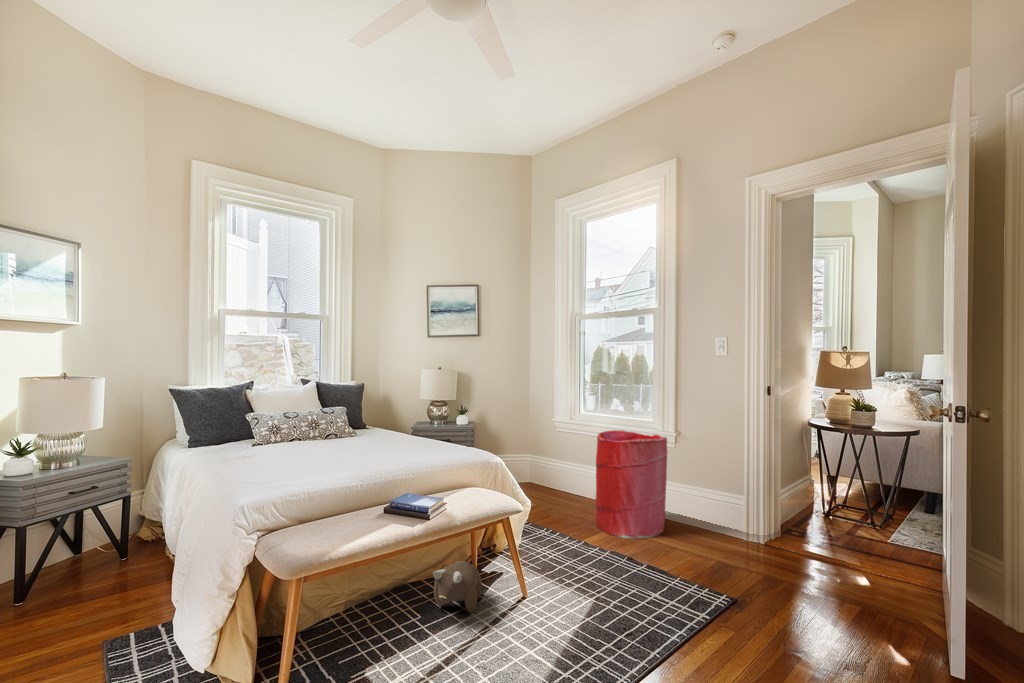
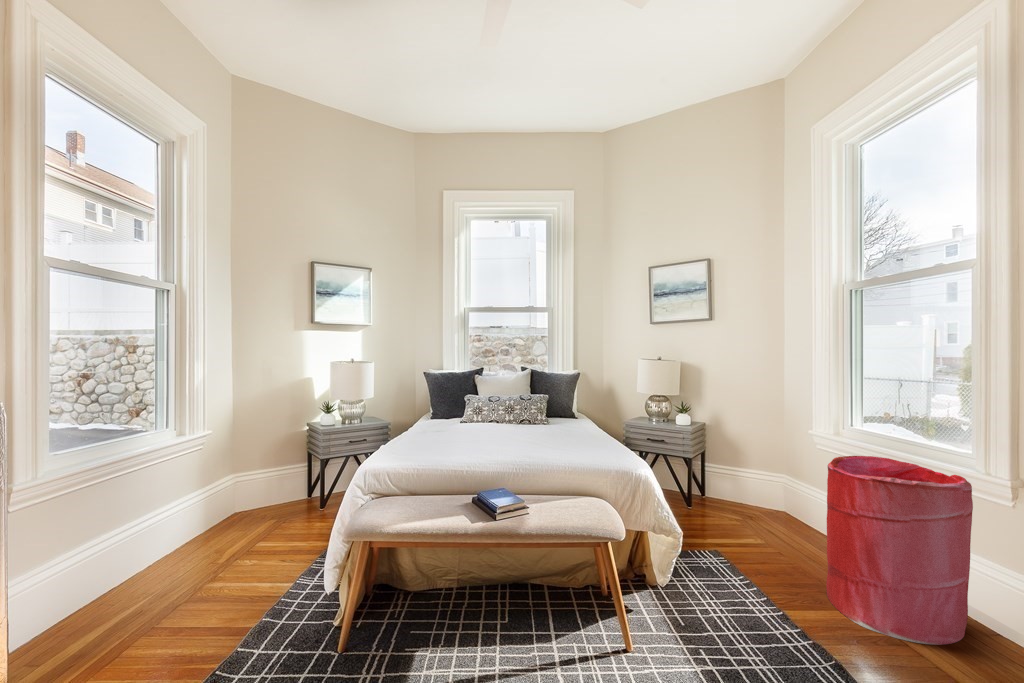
plush toy: present [433,561,482,612] -> none [510,577,579,641]

